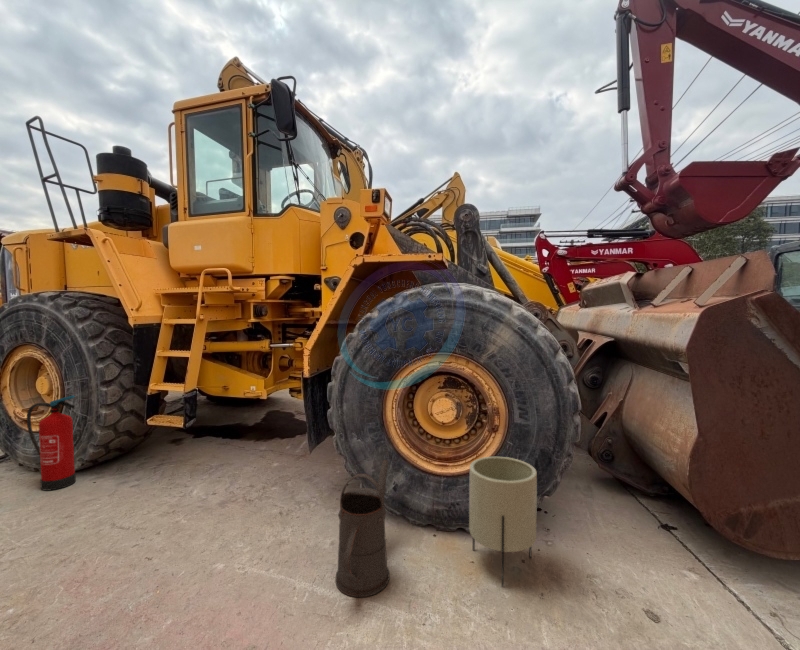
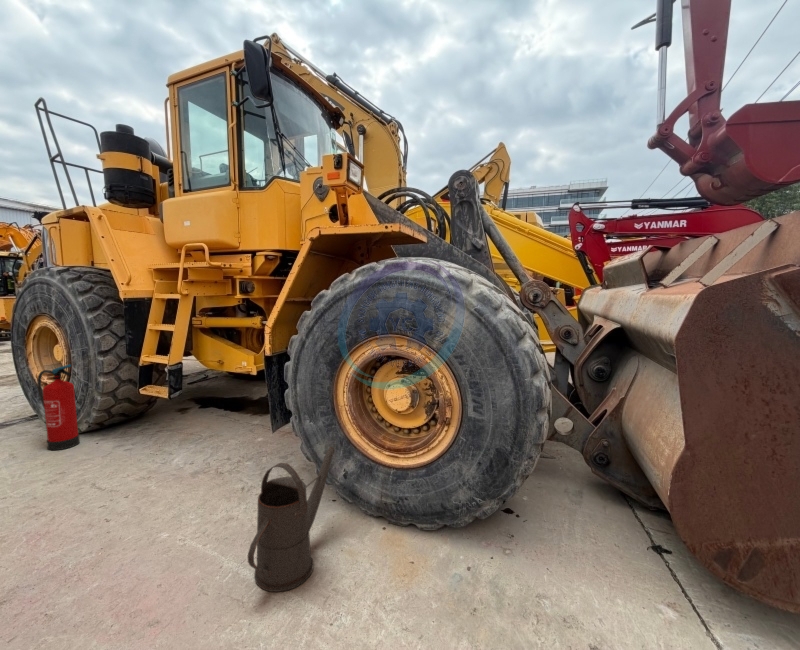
planter: present [469,456,537,586] -> none [403,453,477,599]

